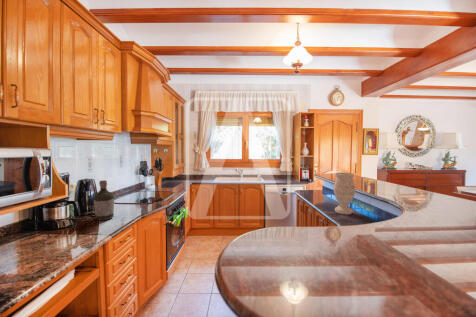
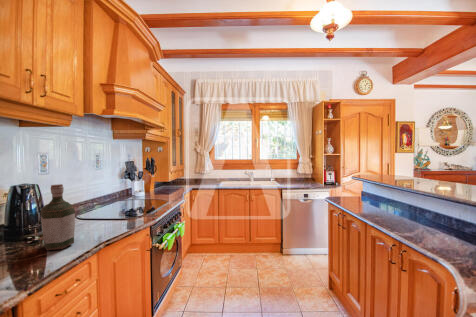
vase: present [334,173,355,215] -> none [401,170,438,231]

